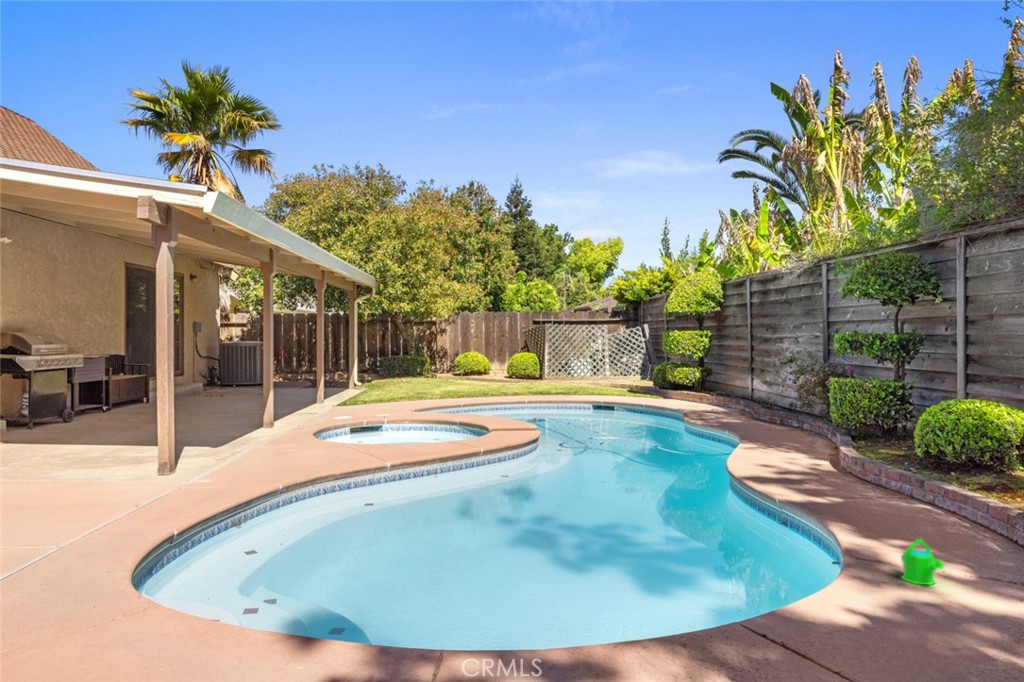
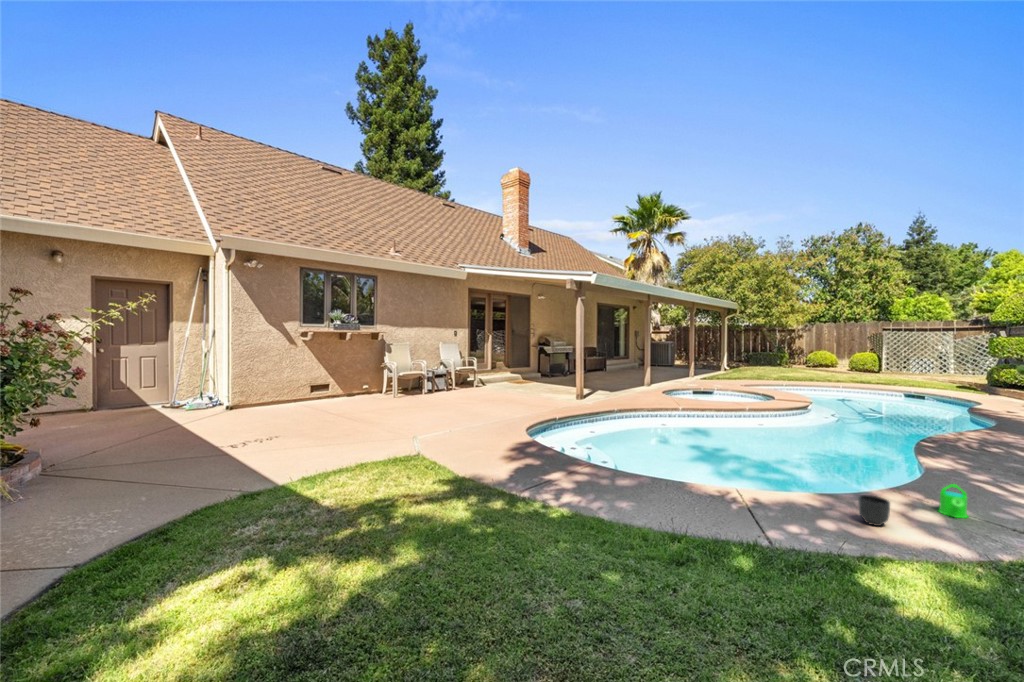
planter: none [882,582,925,629] -> present [858,495,890,526]

